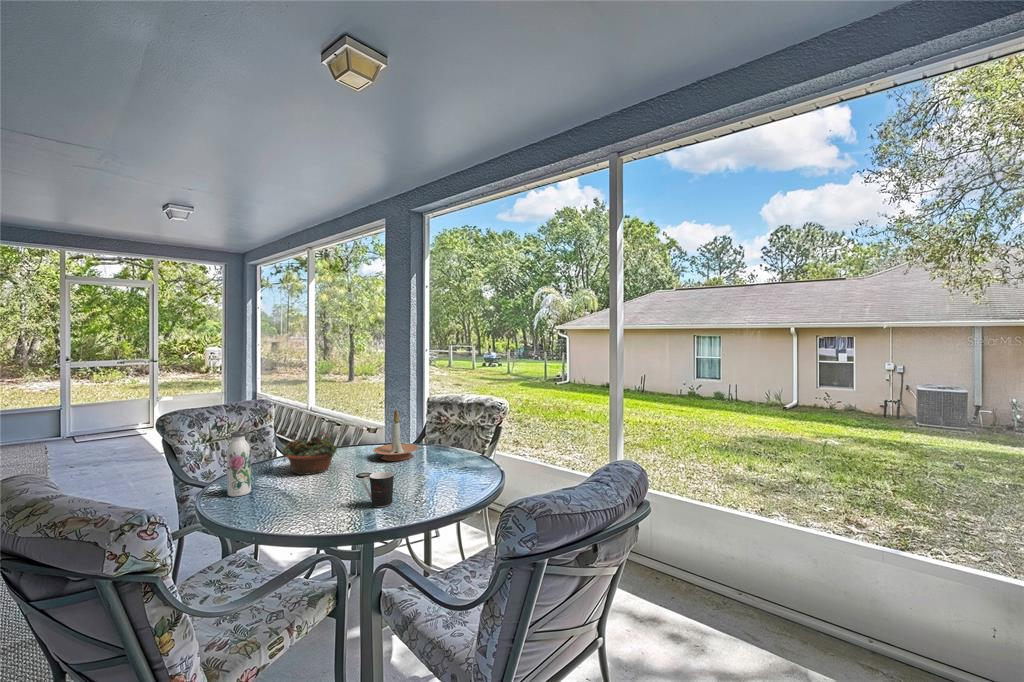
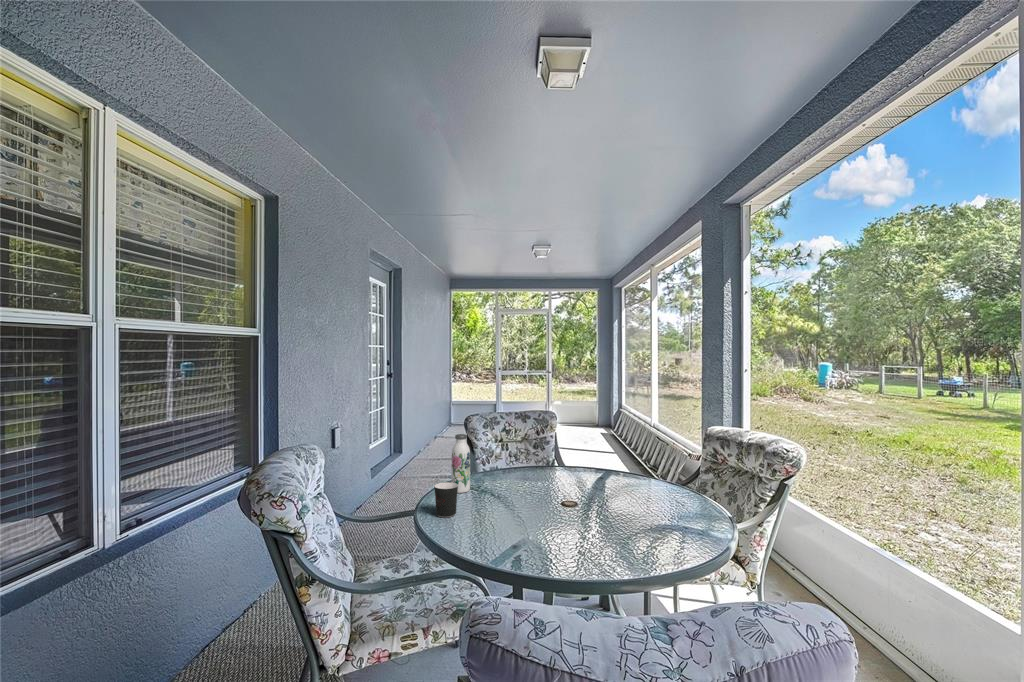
candle holder: present [373,410,419,461] -> none [601,436,654,497]
succulent planter: present [282,432,337,475] -> none [511,447,560,489]
coffee cup: present [362,471,394,507] -> present [434,482,458,517]

